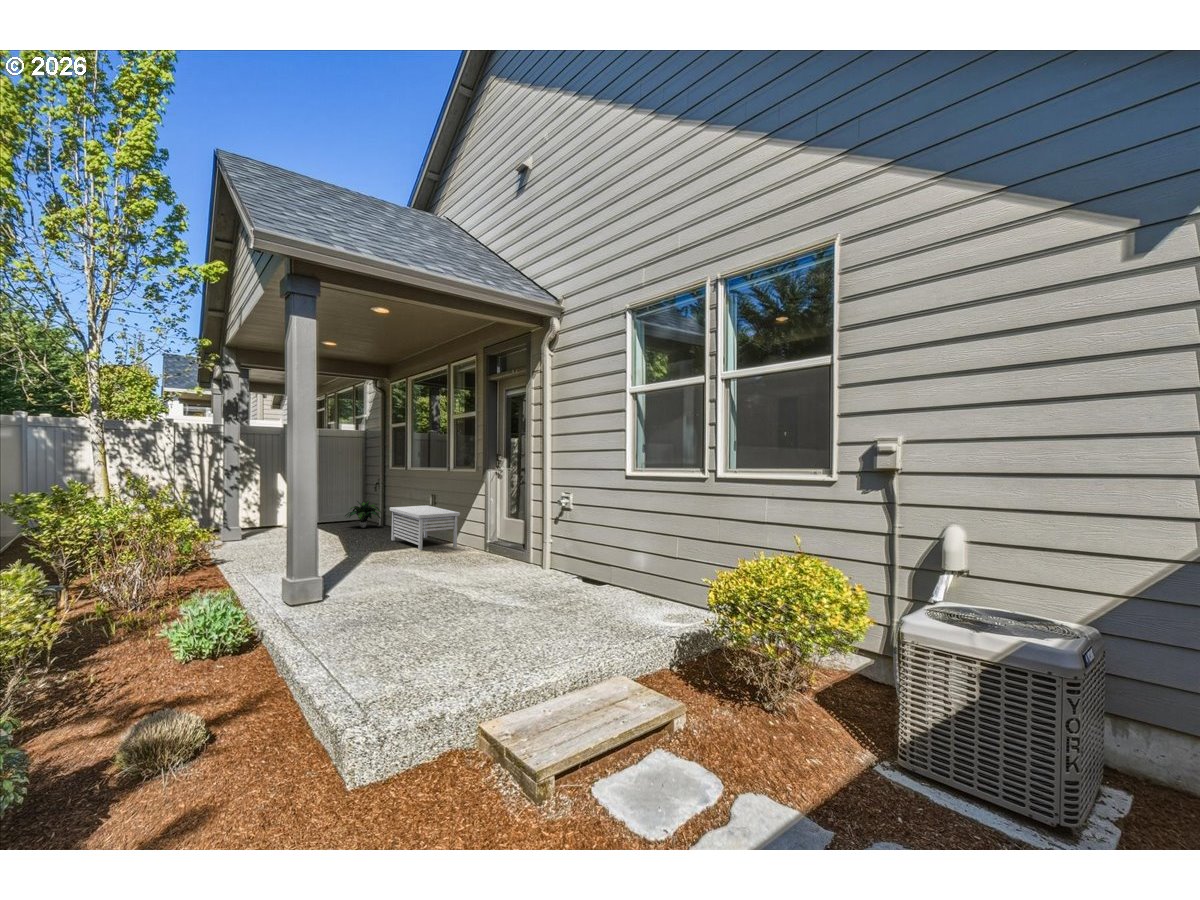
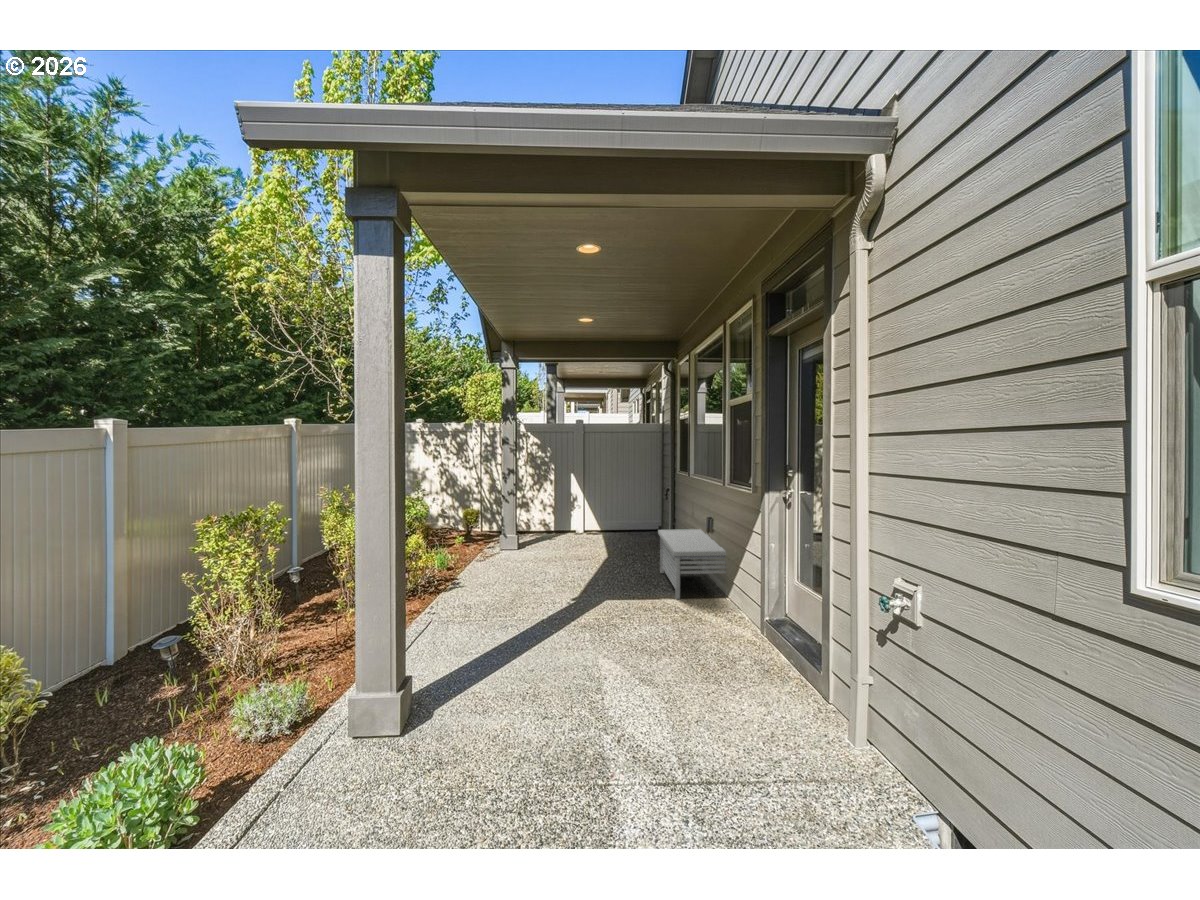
potted plant: present [345,500,381,528] -> none [631,508,675,542]

